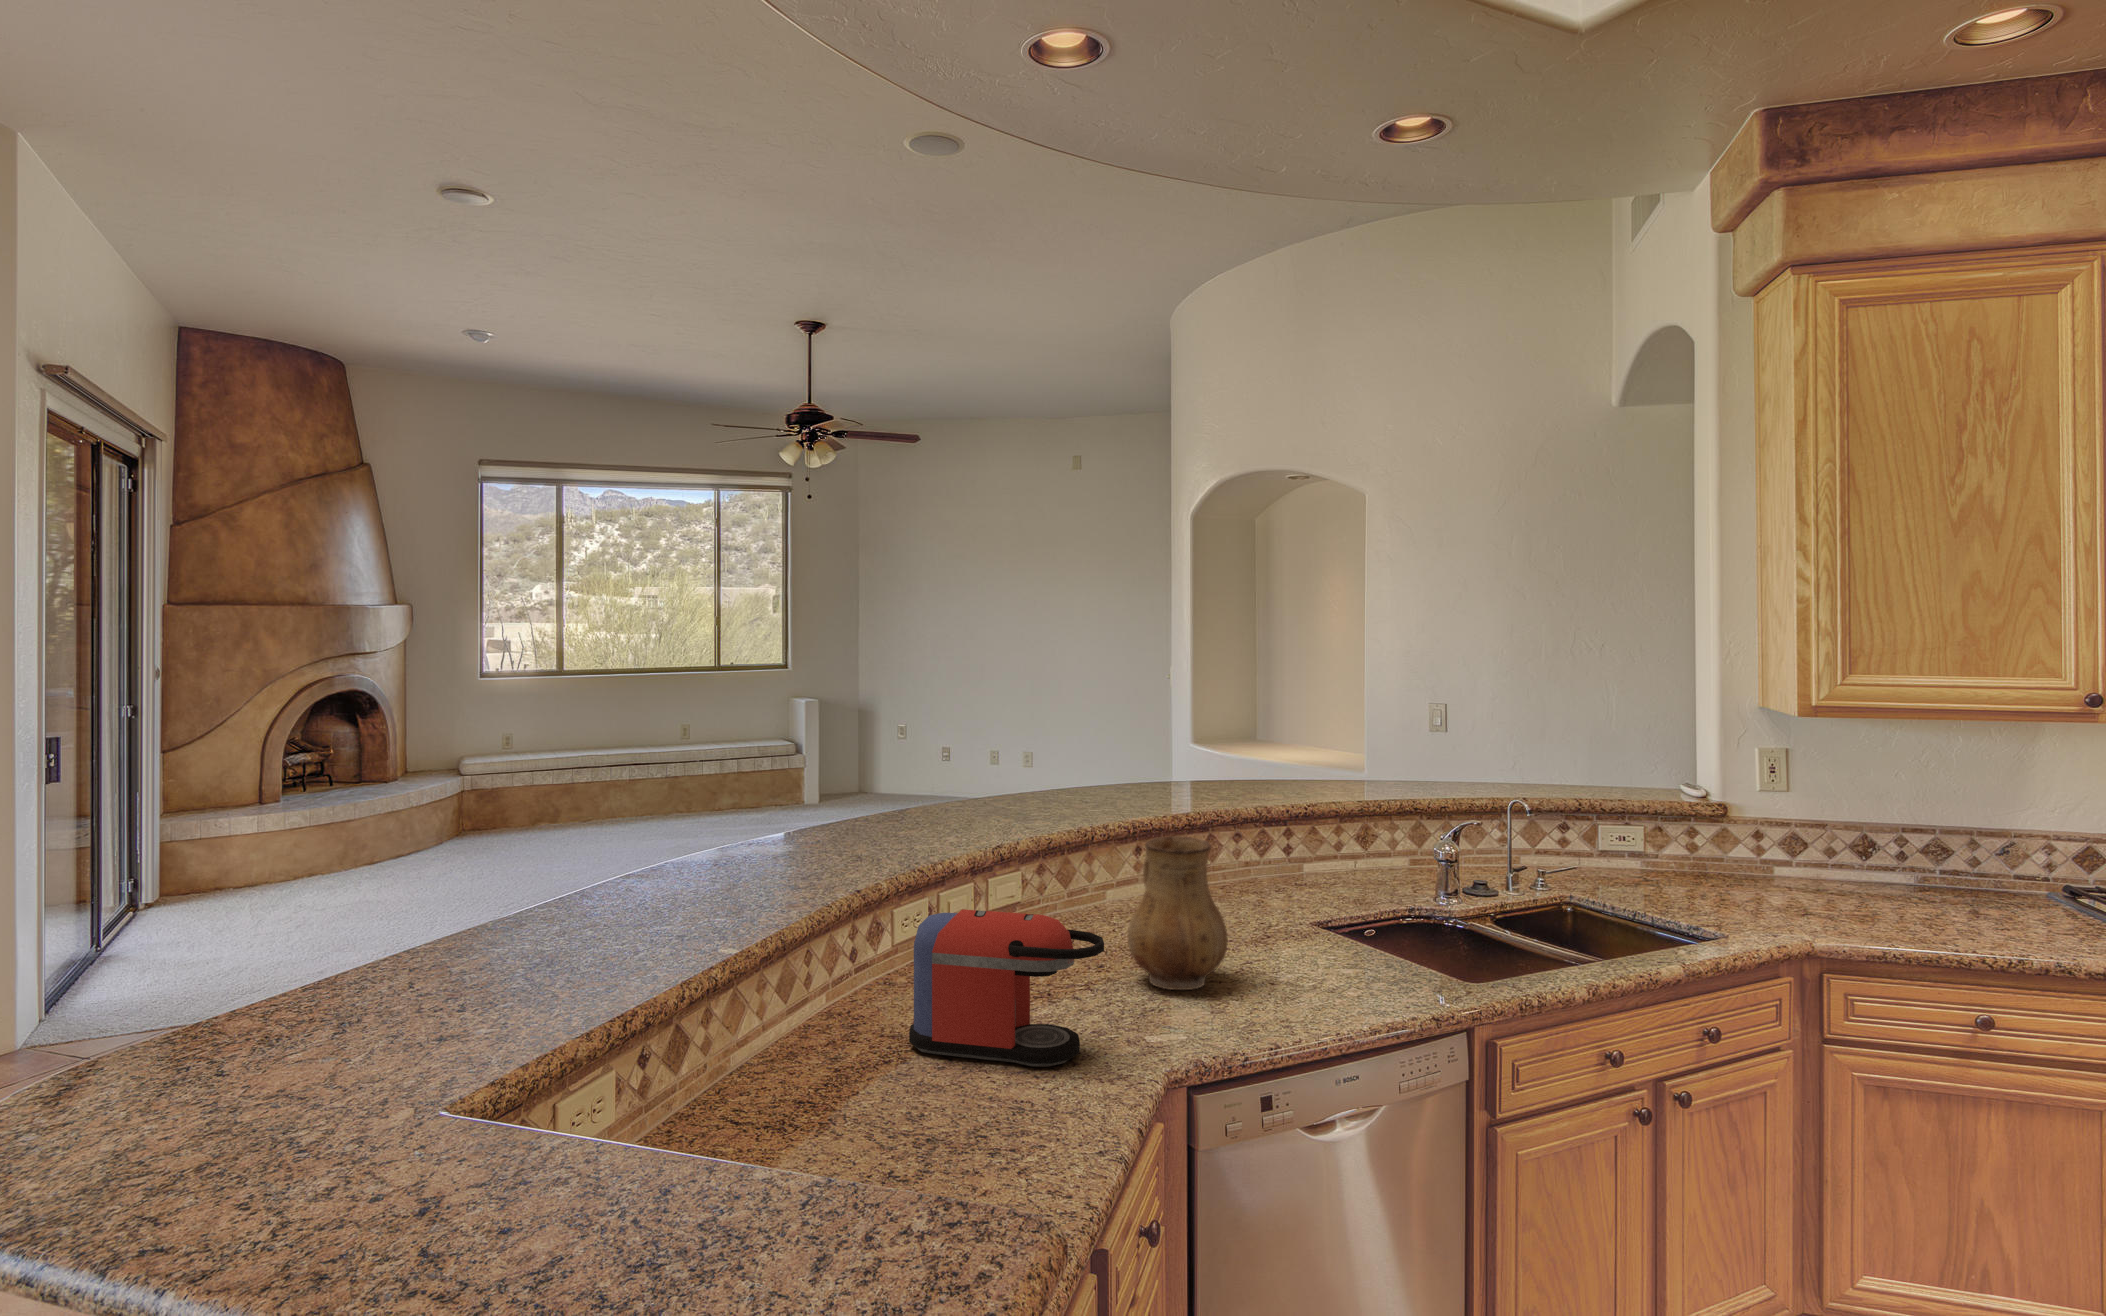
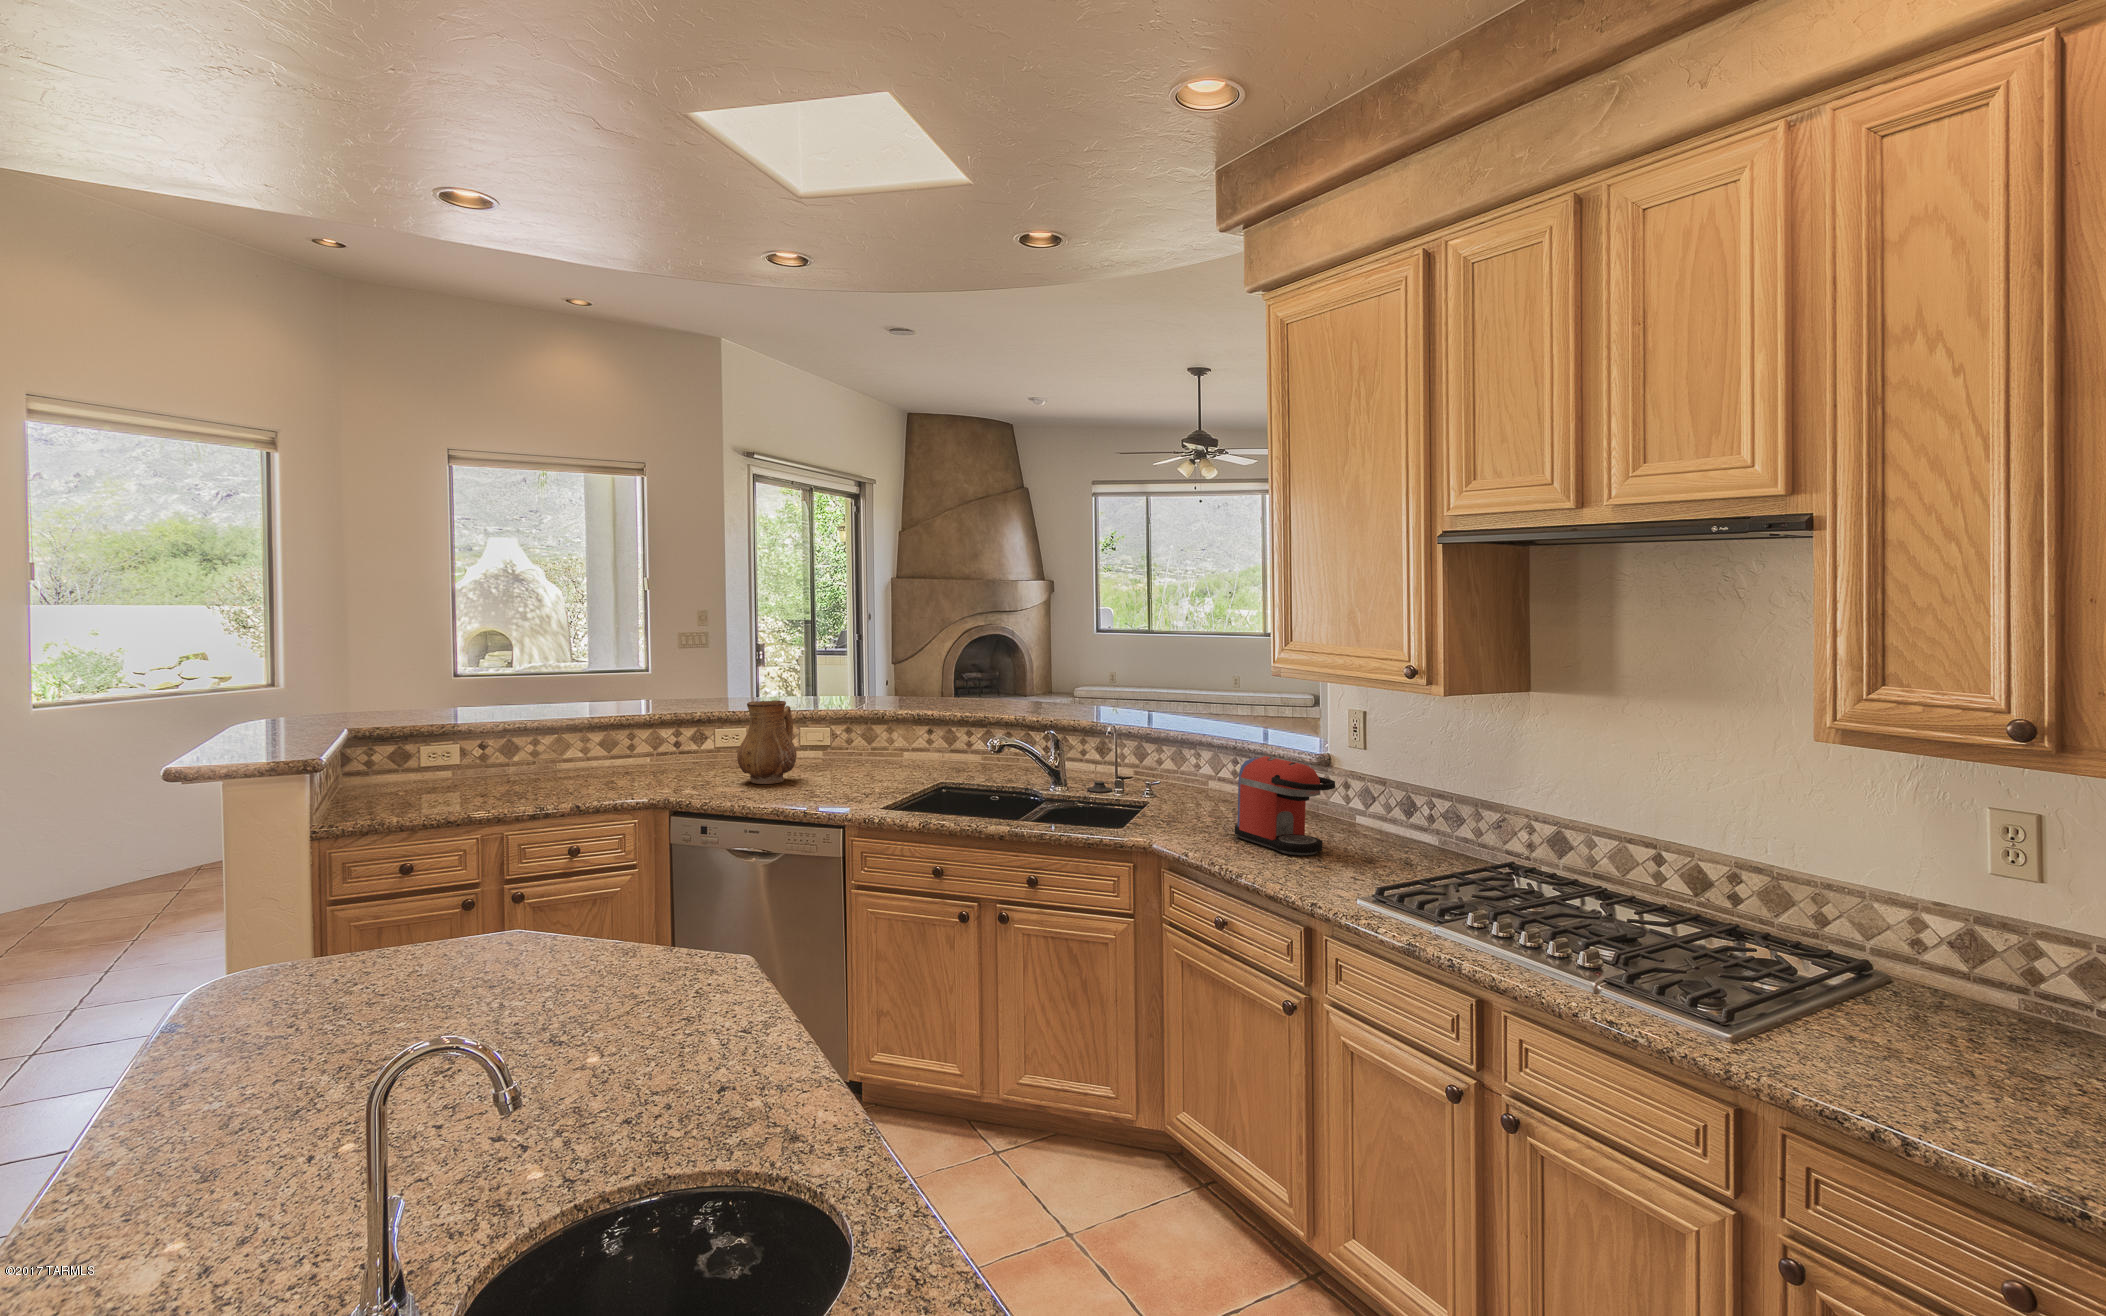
coffee maker: present [909,909,1104,1067] -> present [1235,756,1335,855]

